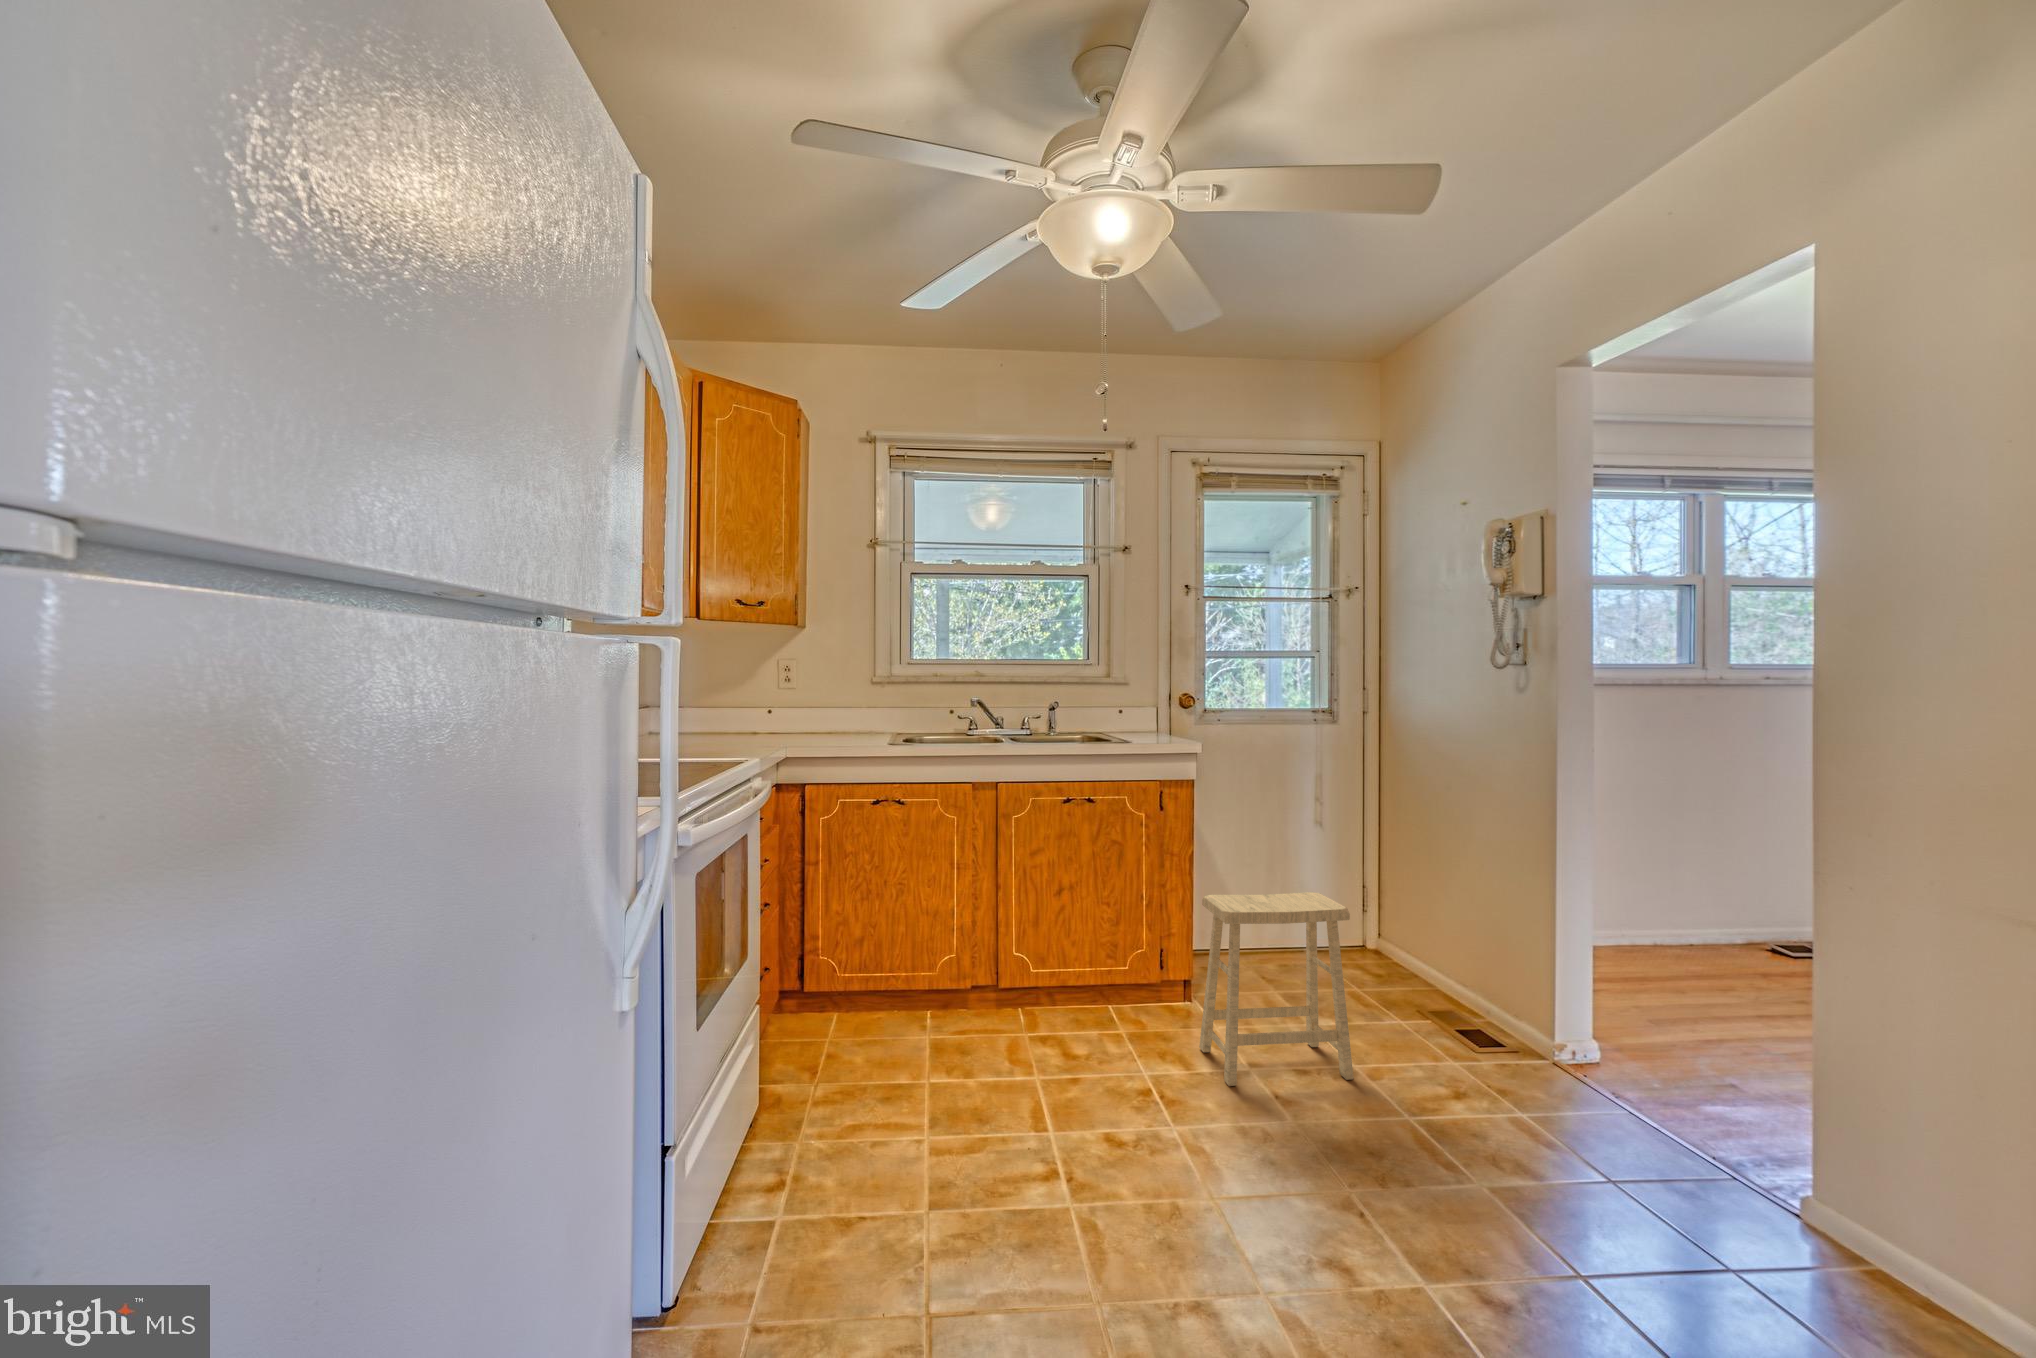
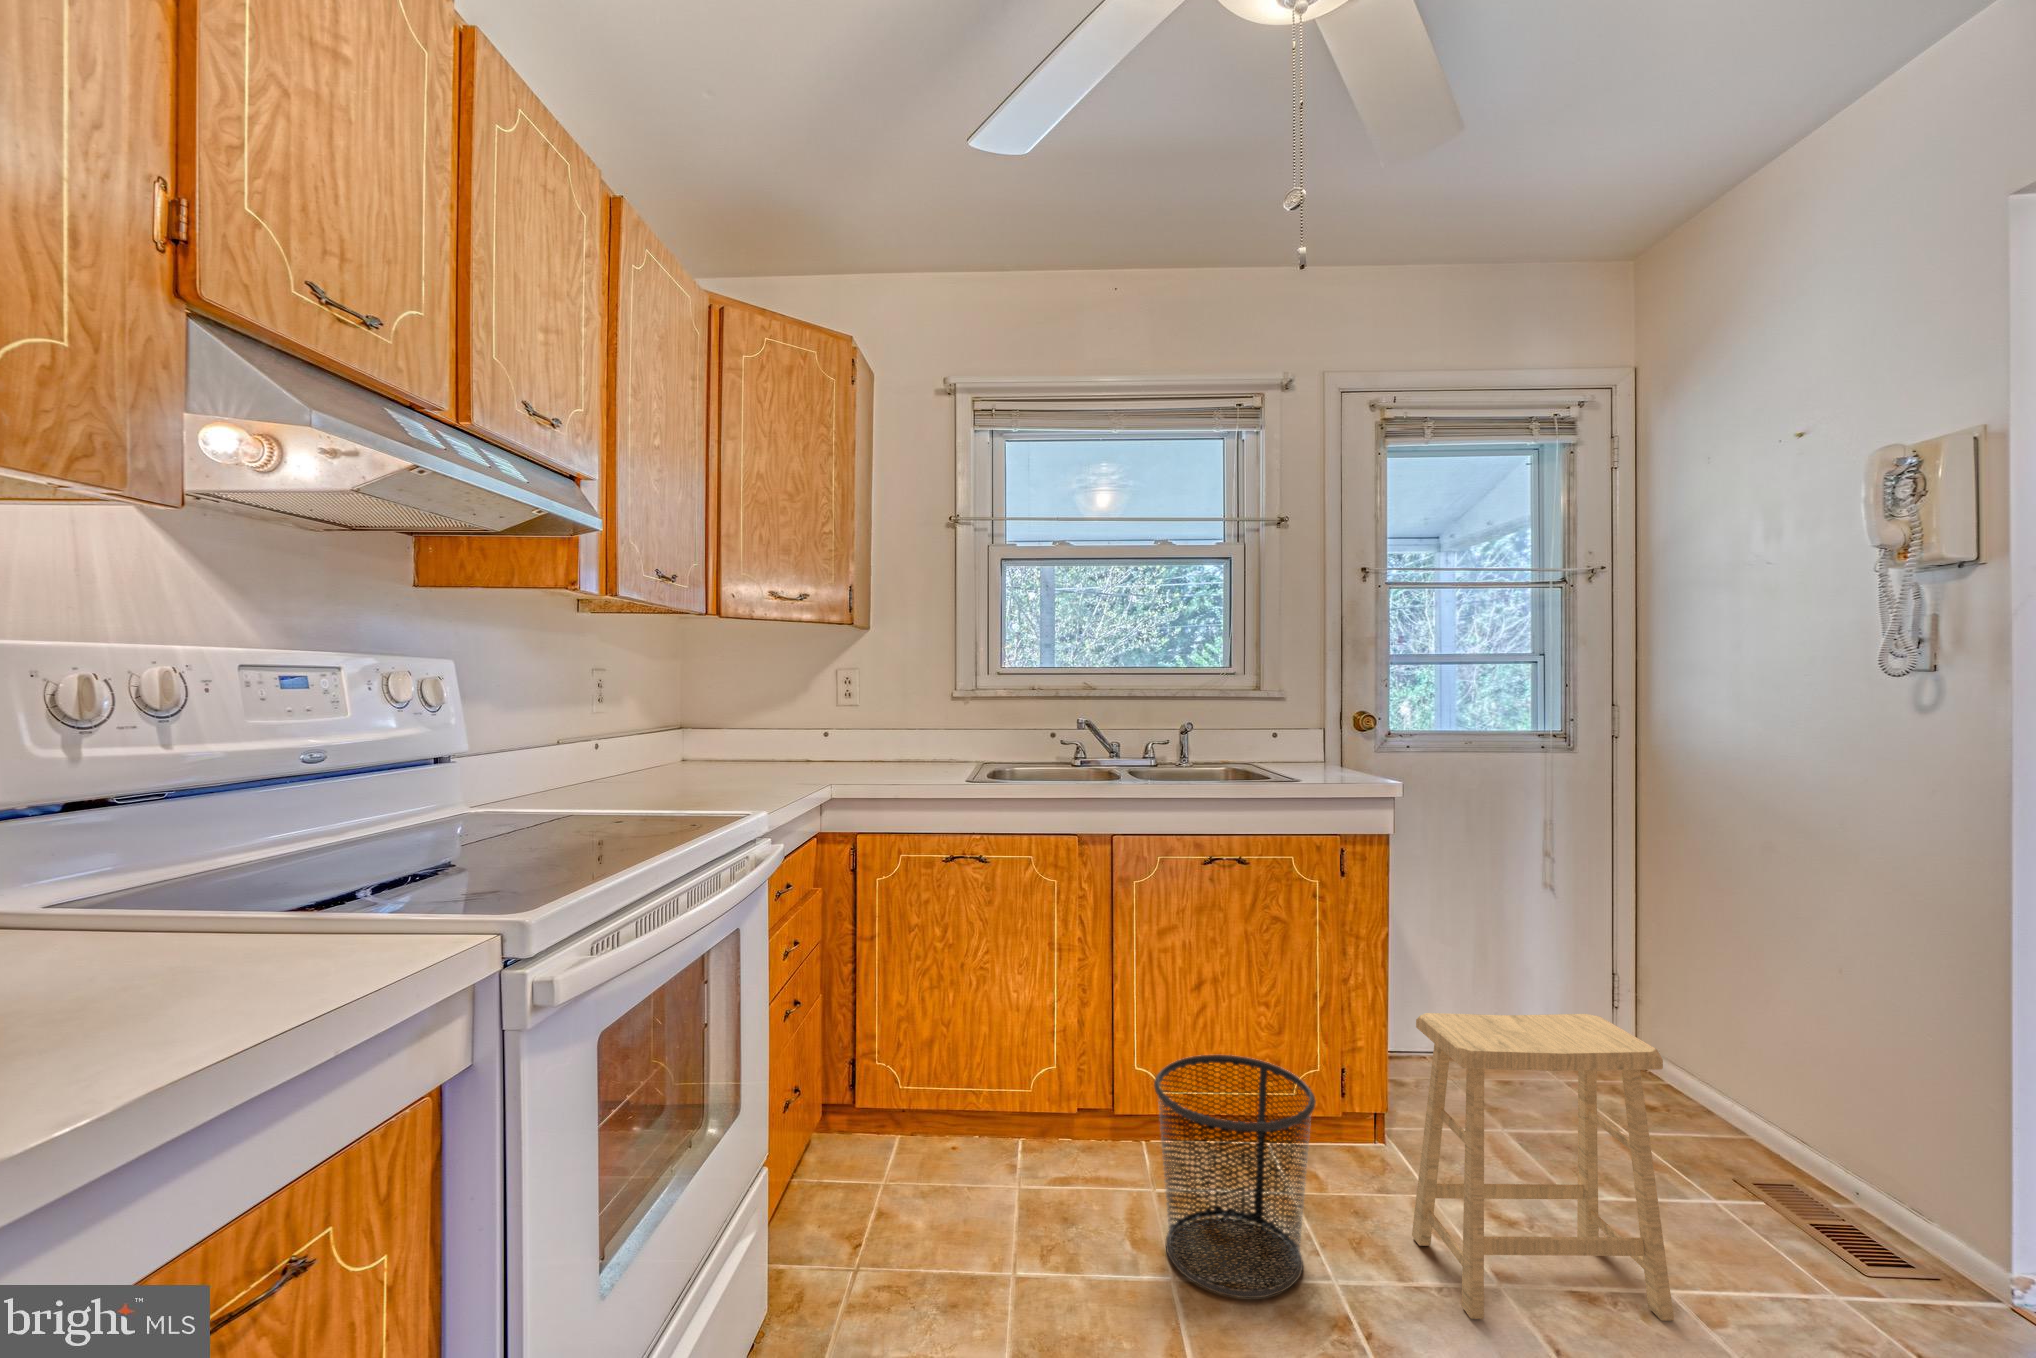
waste bin: none [1025,932,1134,1085] -> present [1154,1055,1316,1298]

